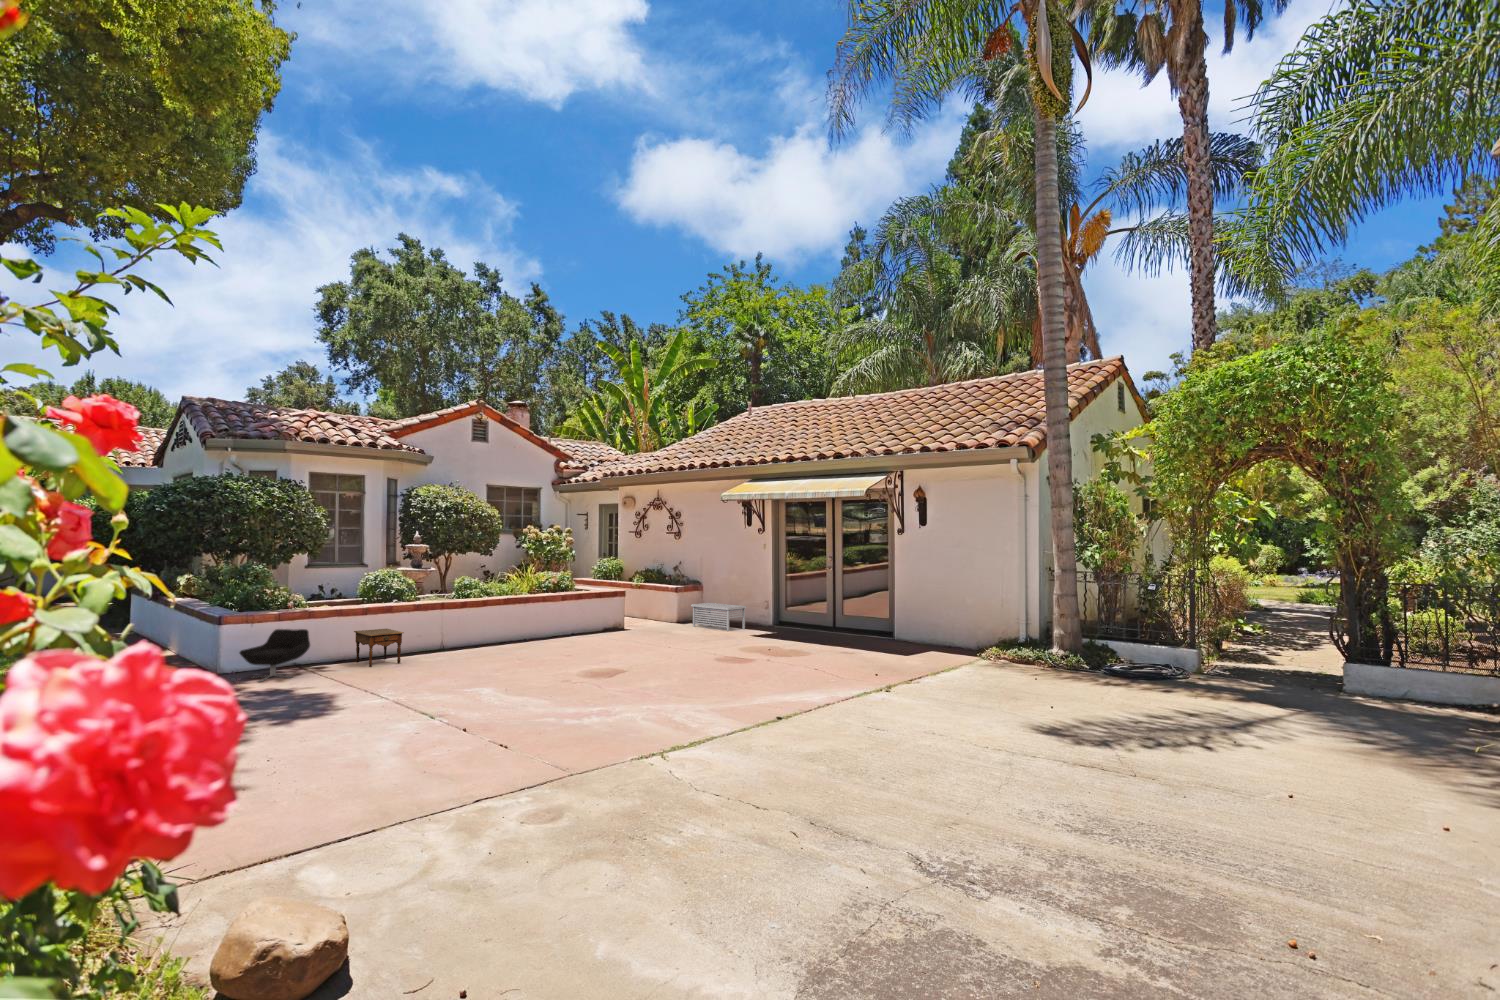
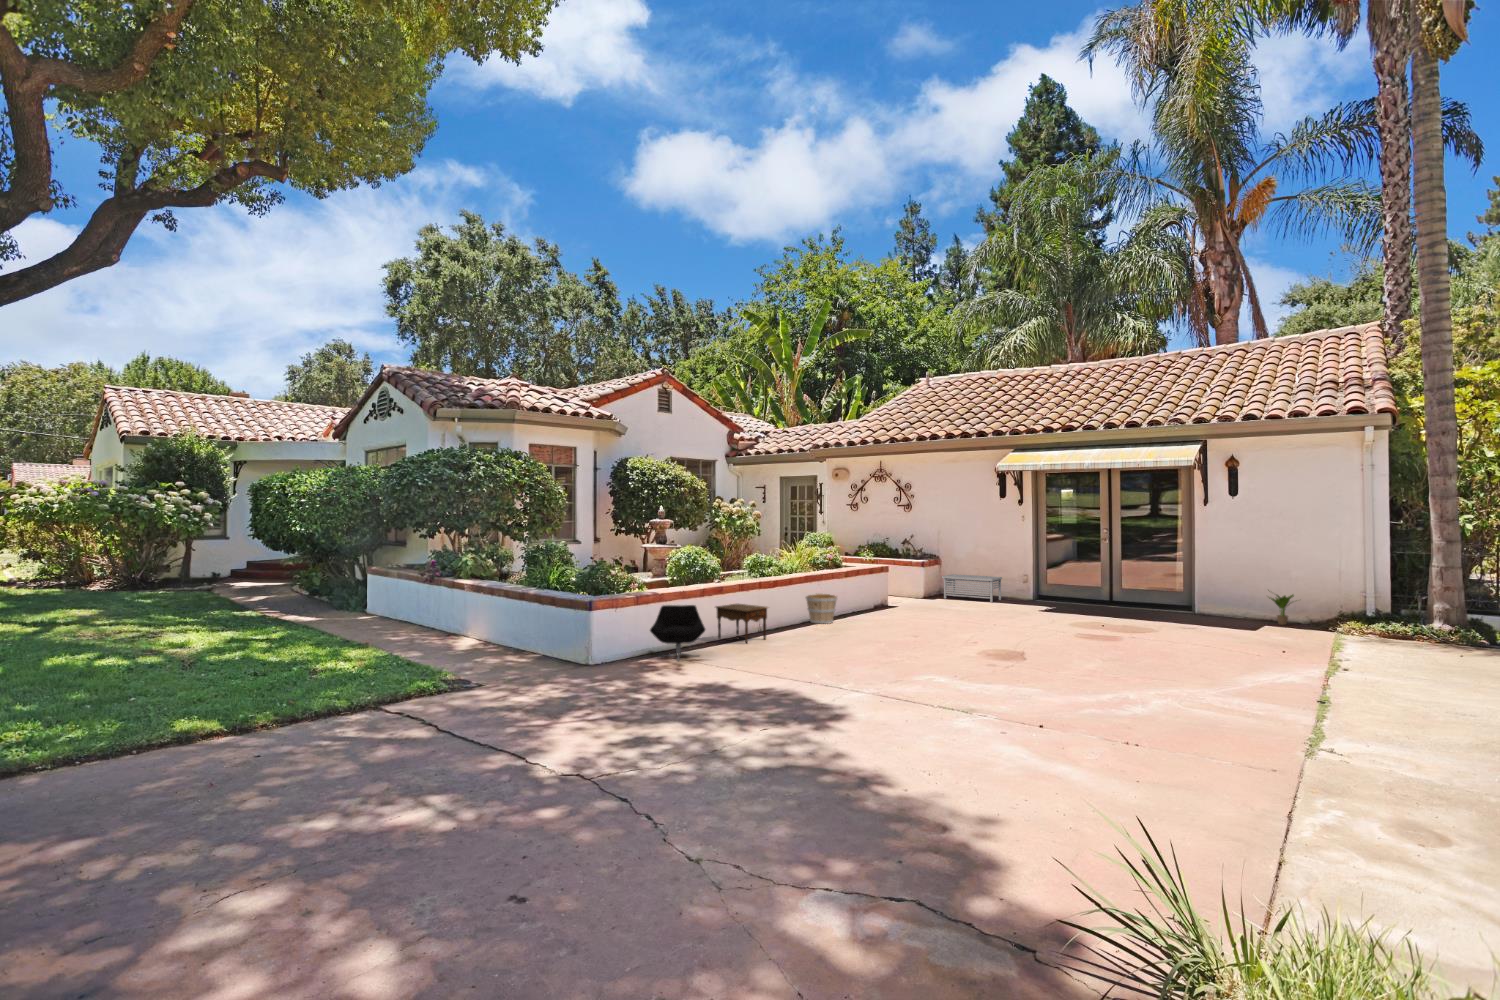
wooden bucket: none [486,620,519,650] -> present [806,594,837,624]
potted plant: none [936,622,966,658] -> present [1268,590,1294,625]

